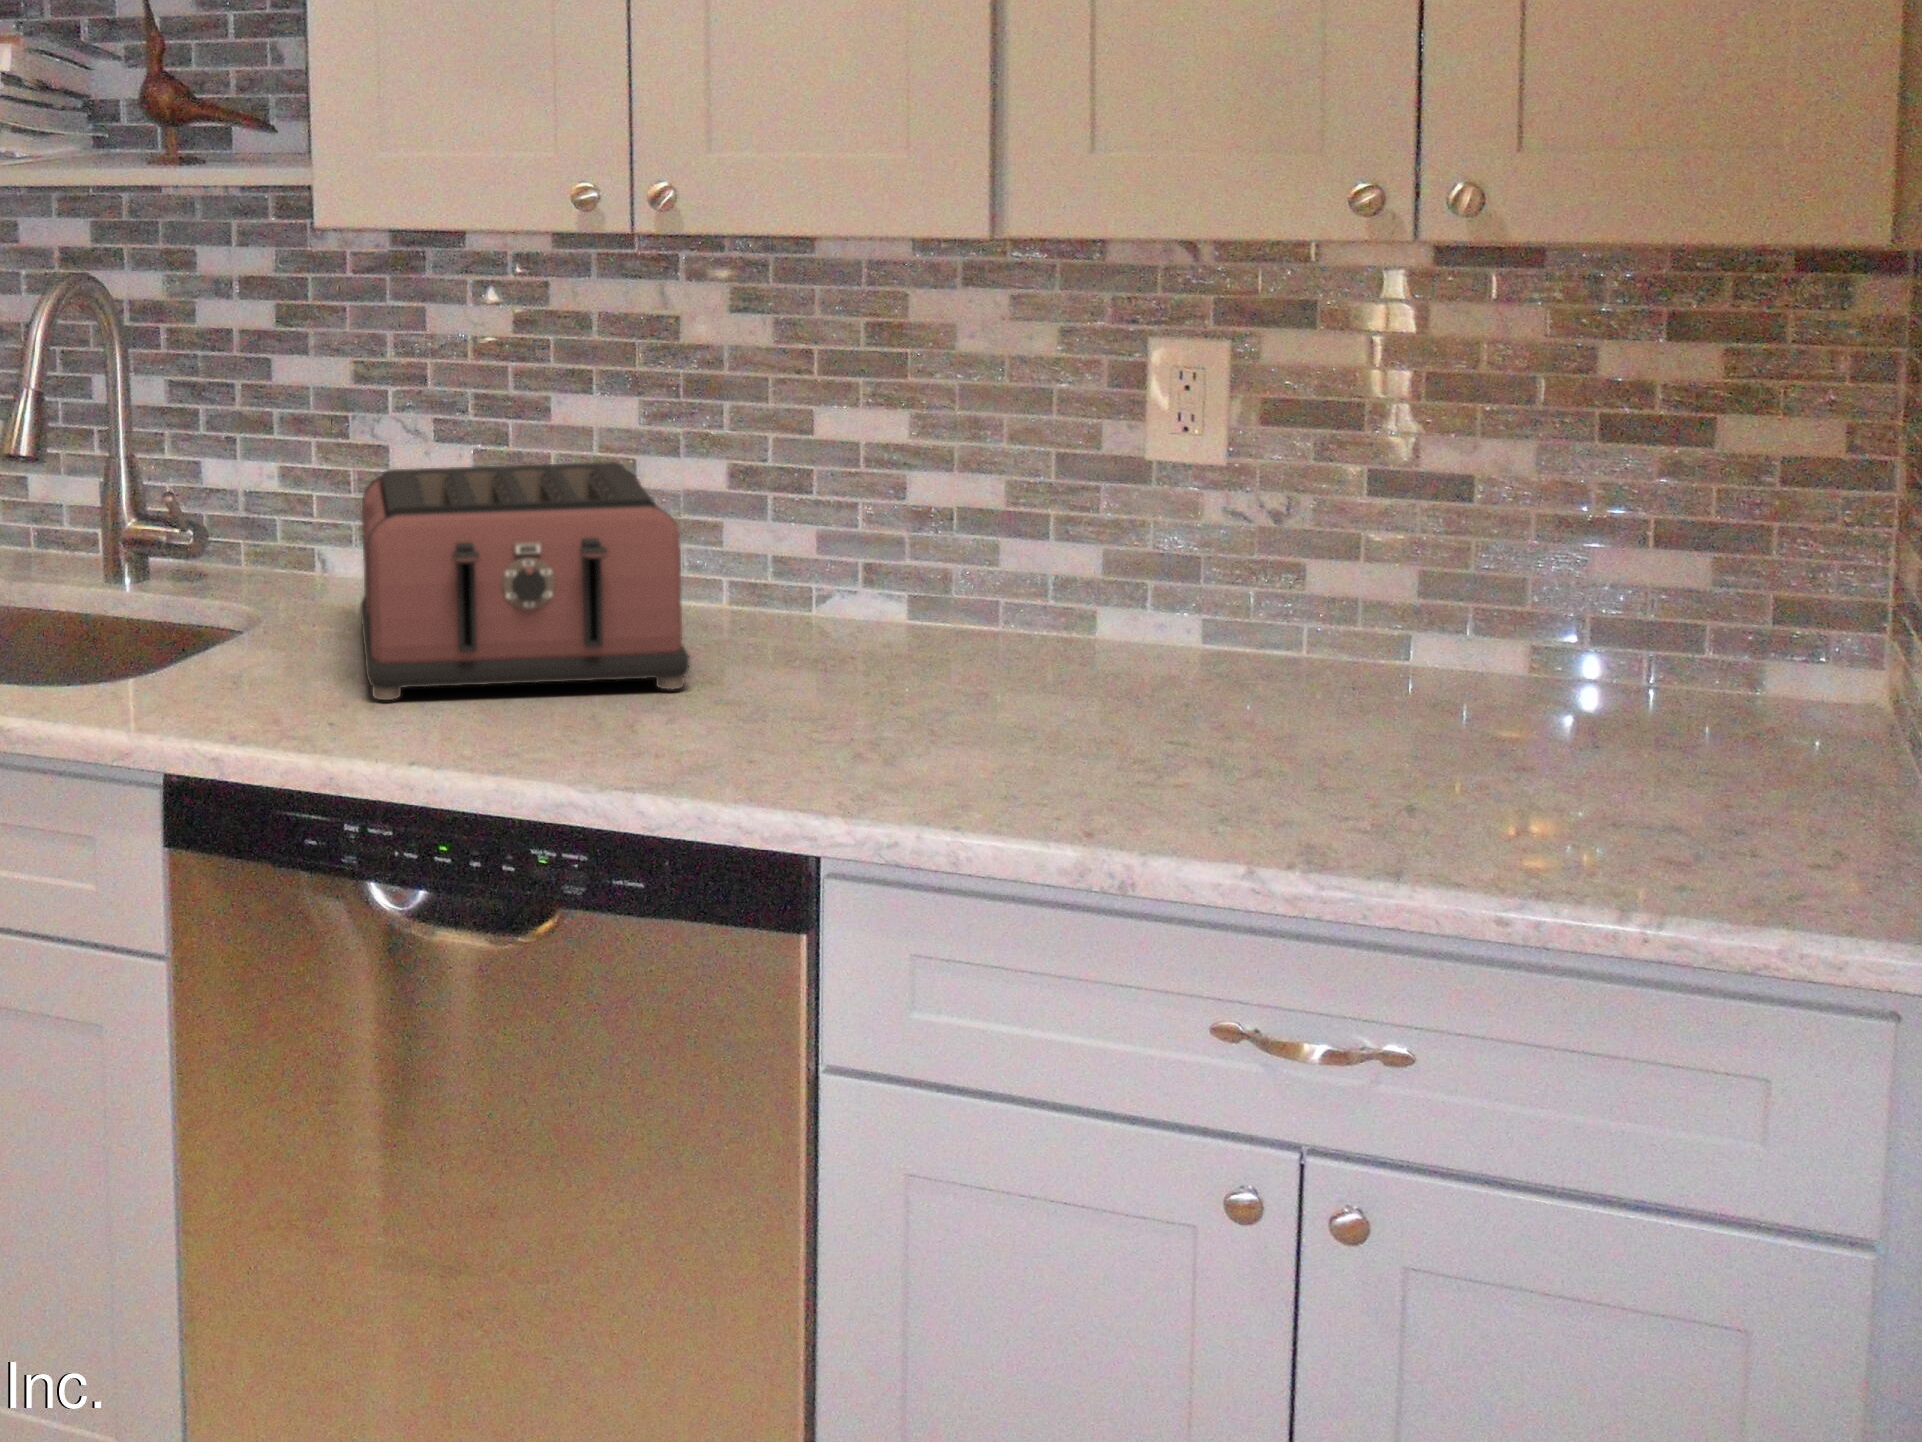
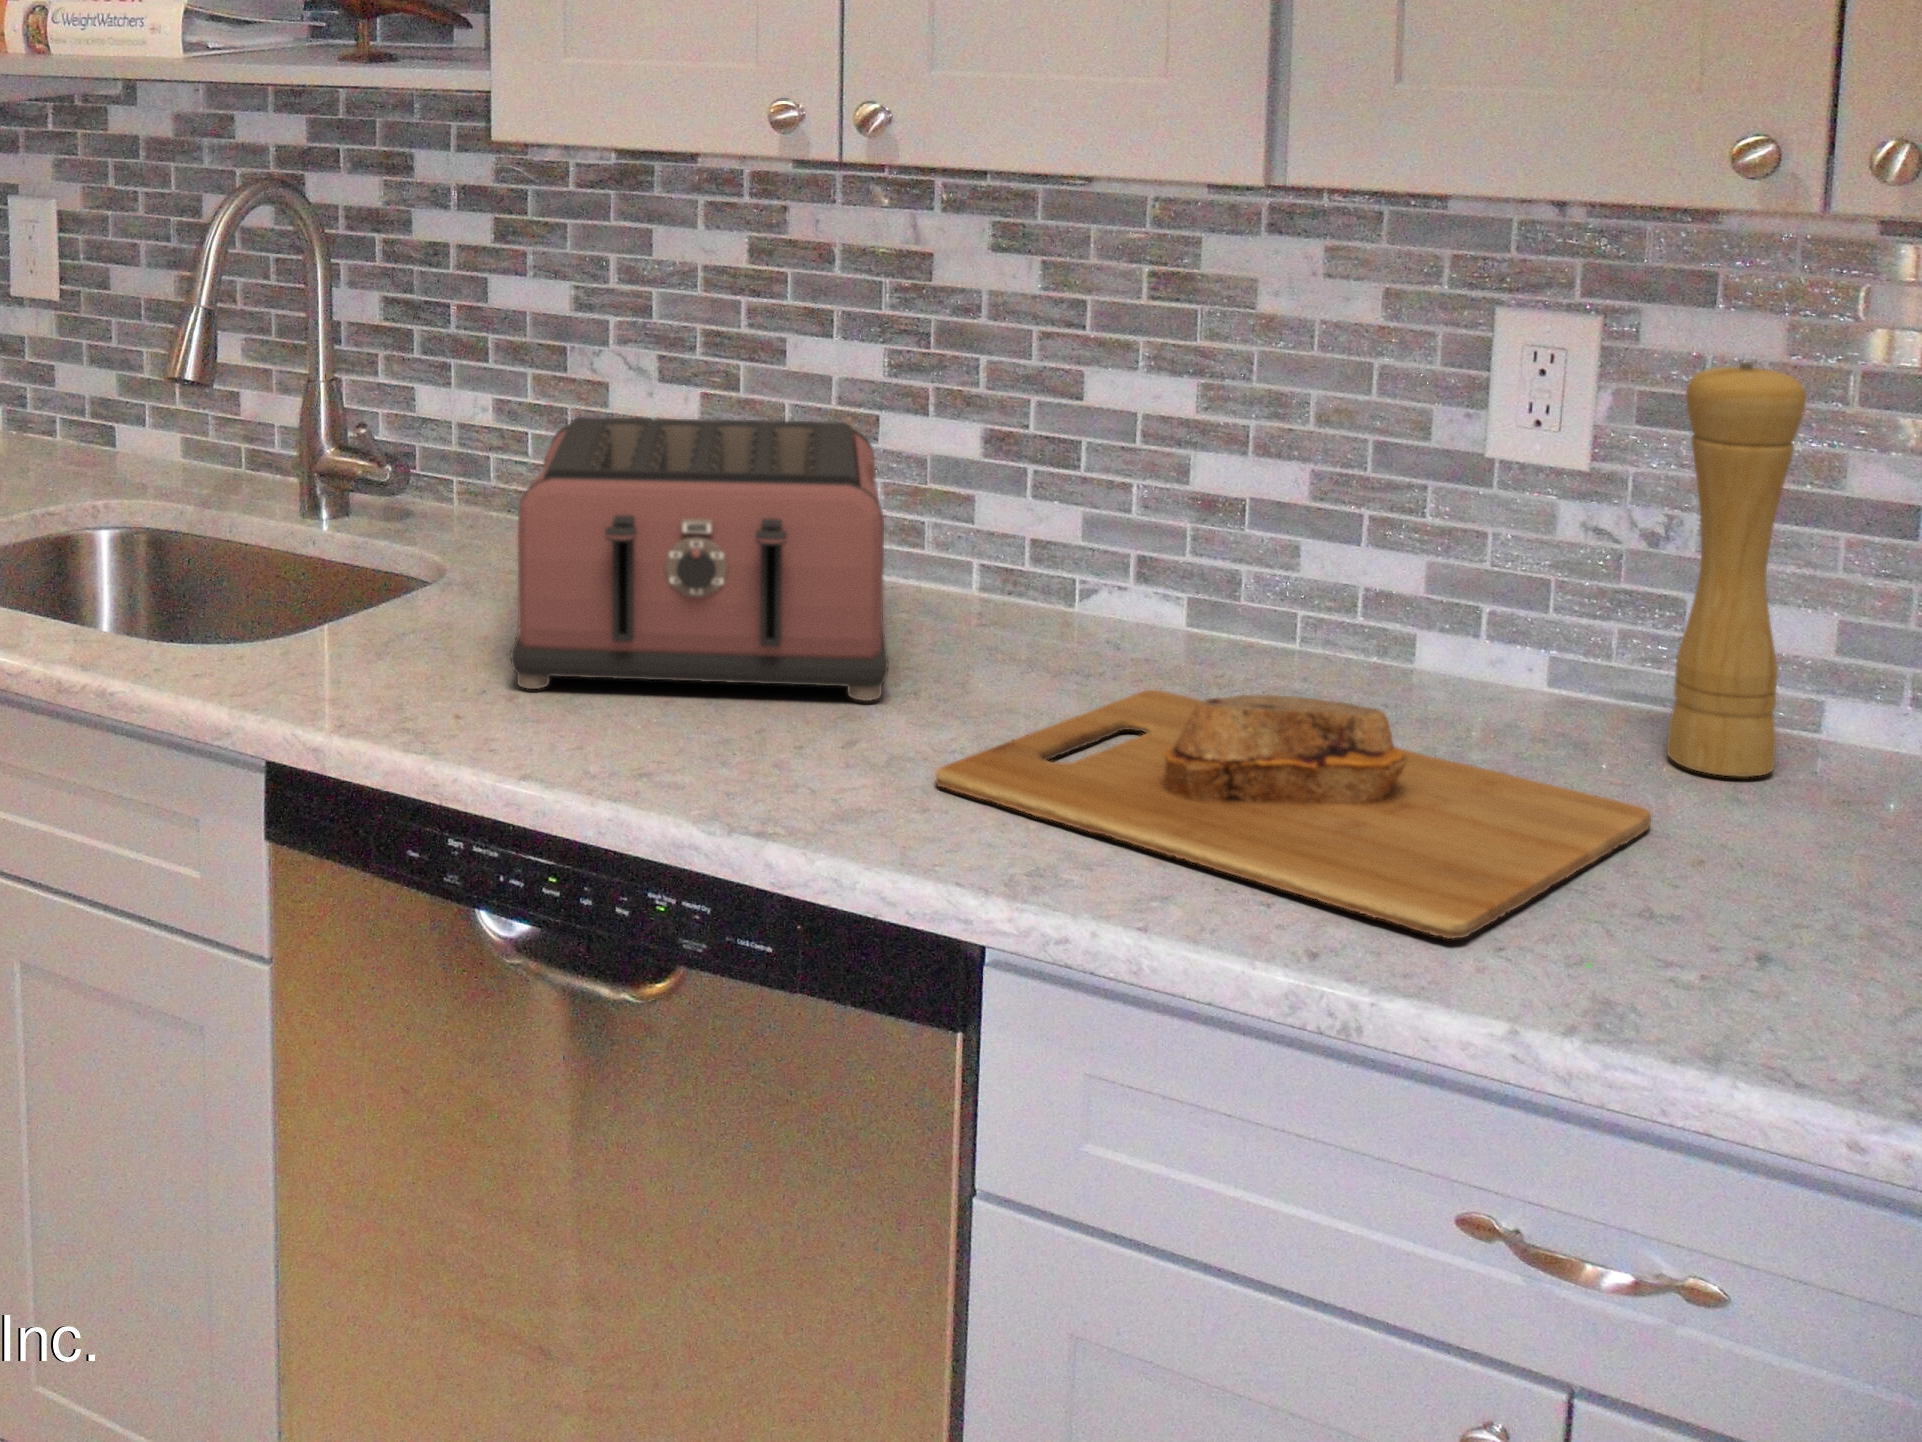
pepper mill: none [1303,367,1394,694] -> present [1667,362,1806,777]
cutting board: none [757,653,1311,817] -> present [936,690,1651,938]

